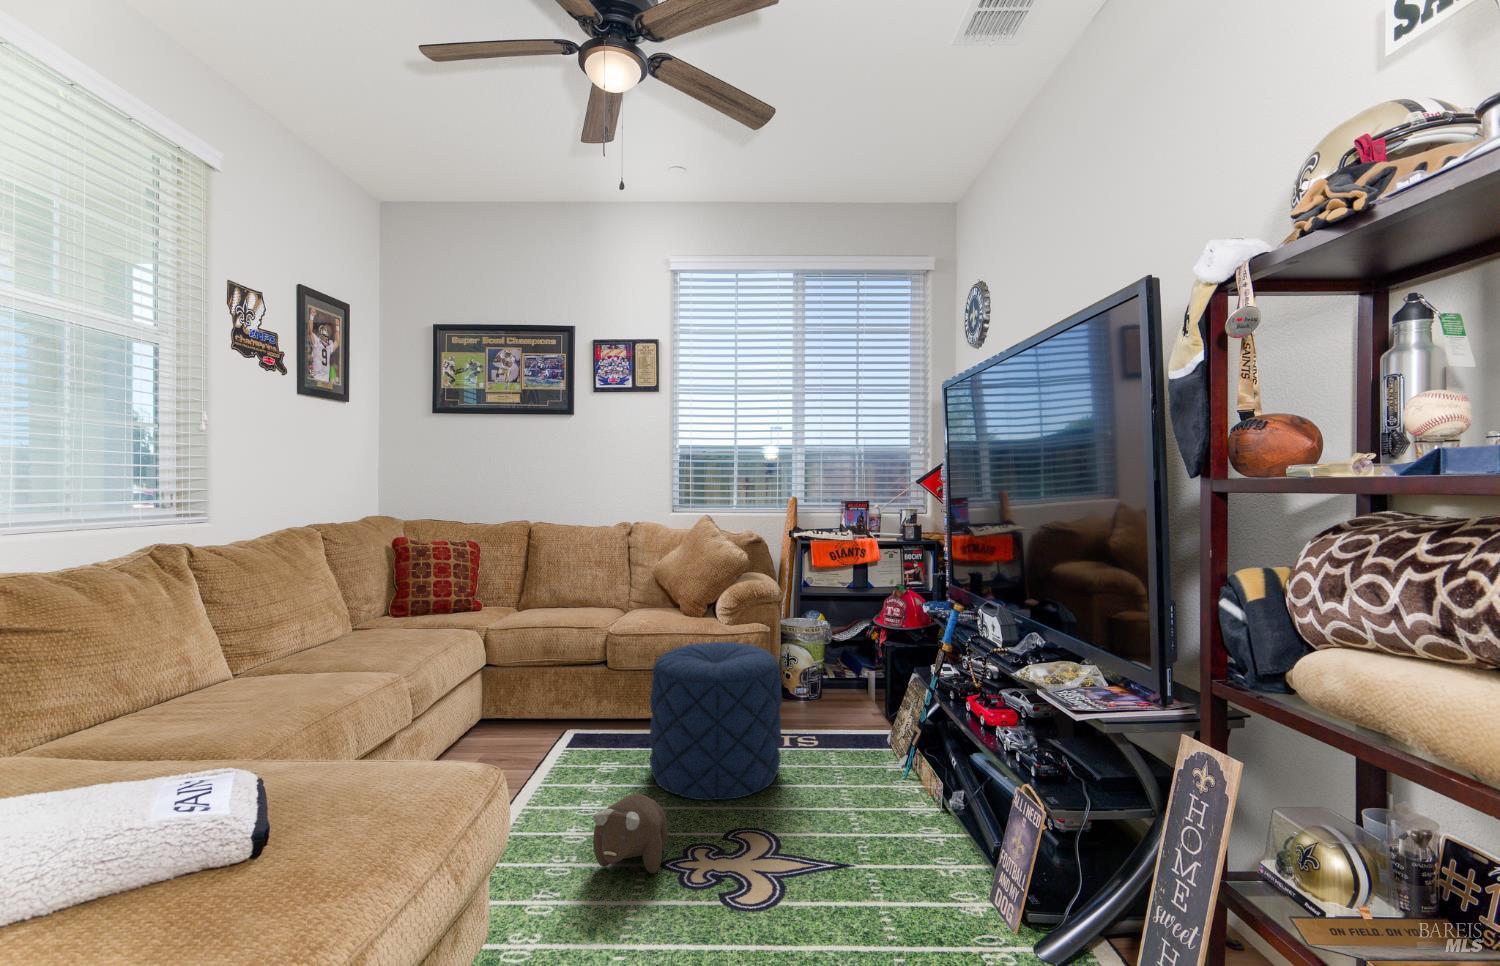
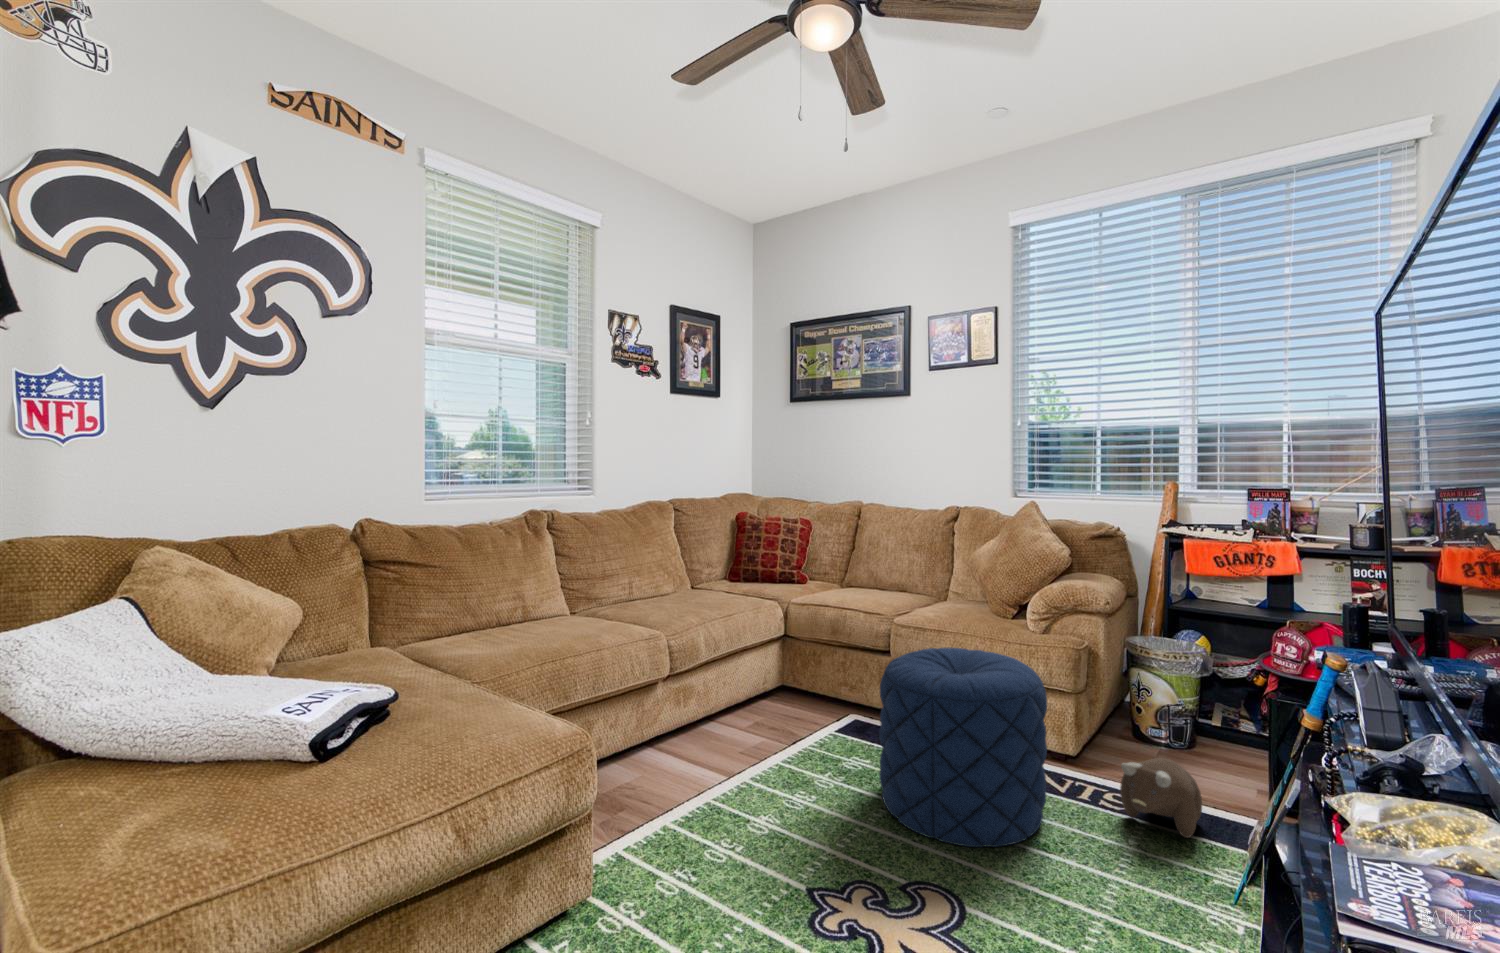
plush toy: present [593,793,668,874] -> present [1120,758,1202,838]

